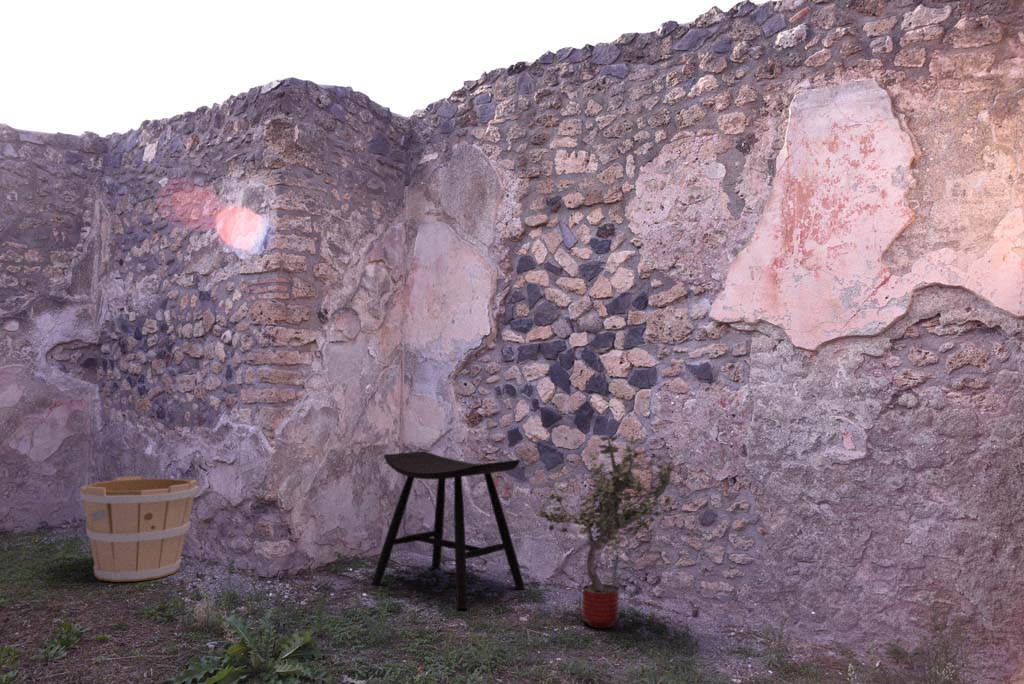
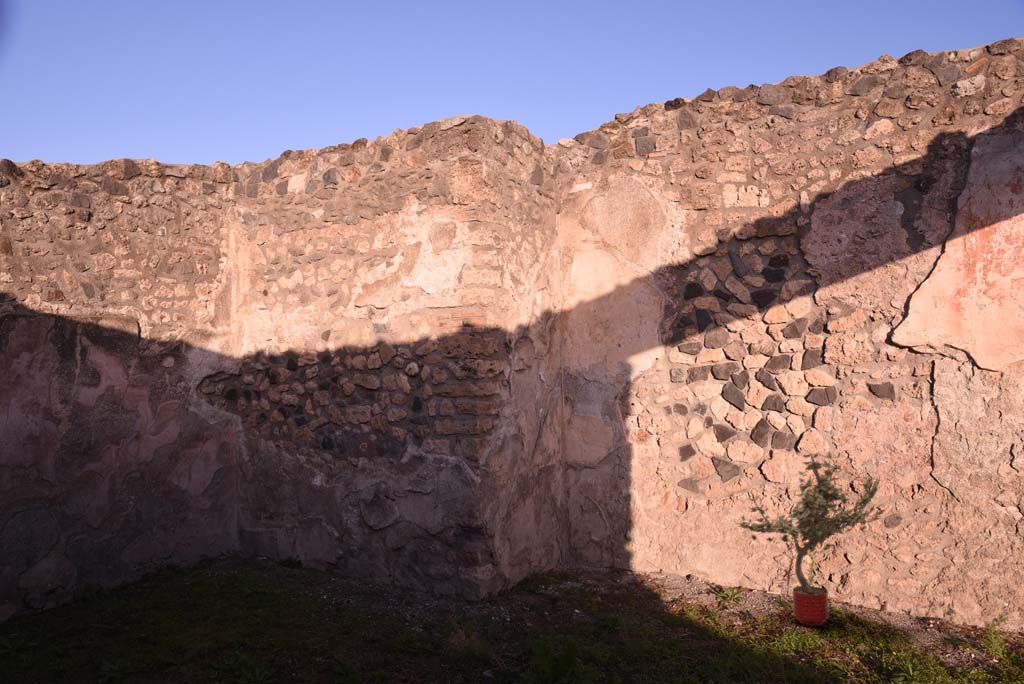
stool: present [371,451,525,608] -> none [572,468,713,615]
wooden bucket: present [80,476,199,582] -> none [292,504,394,607]

